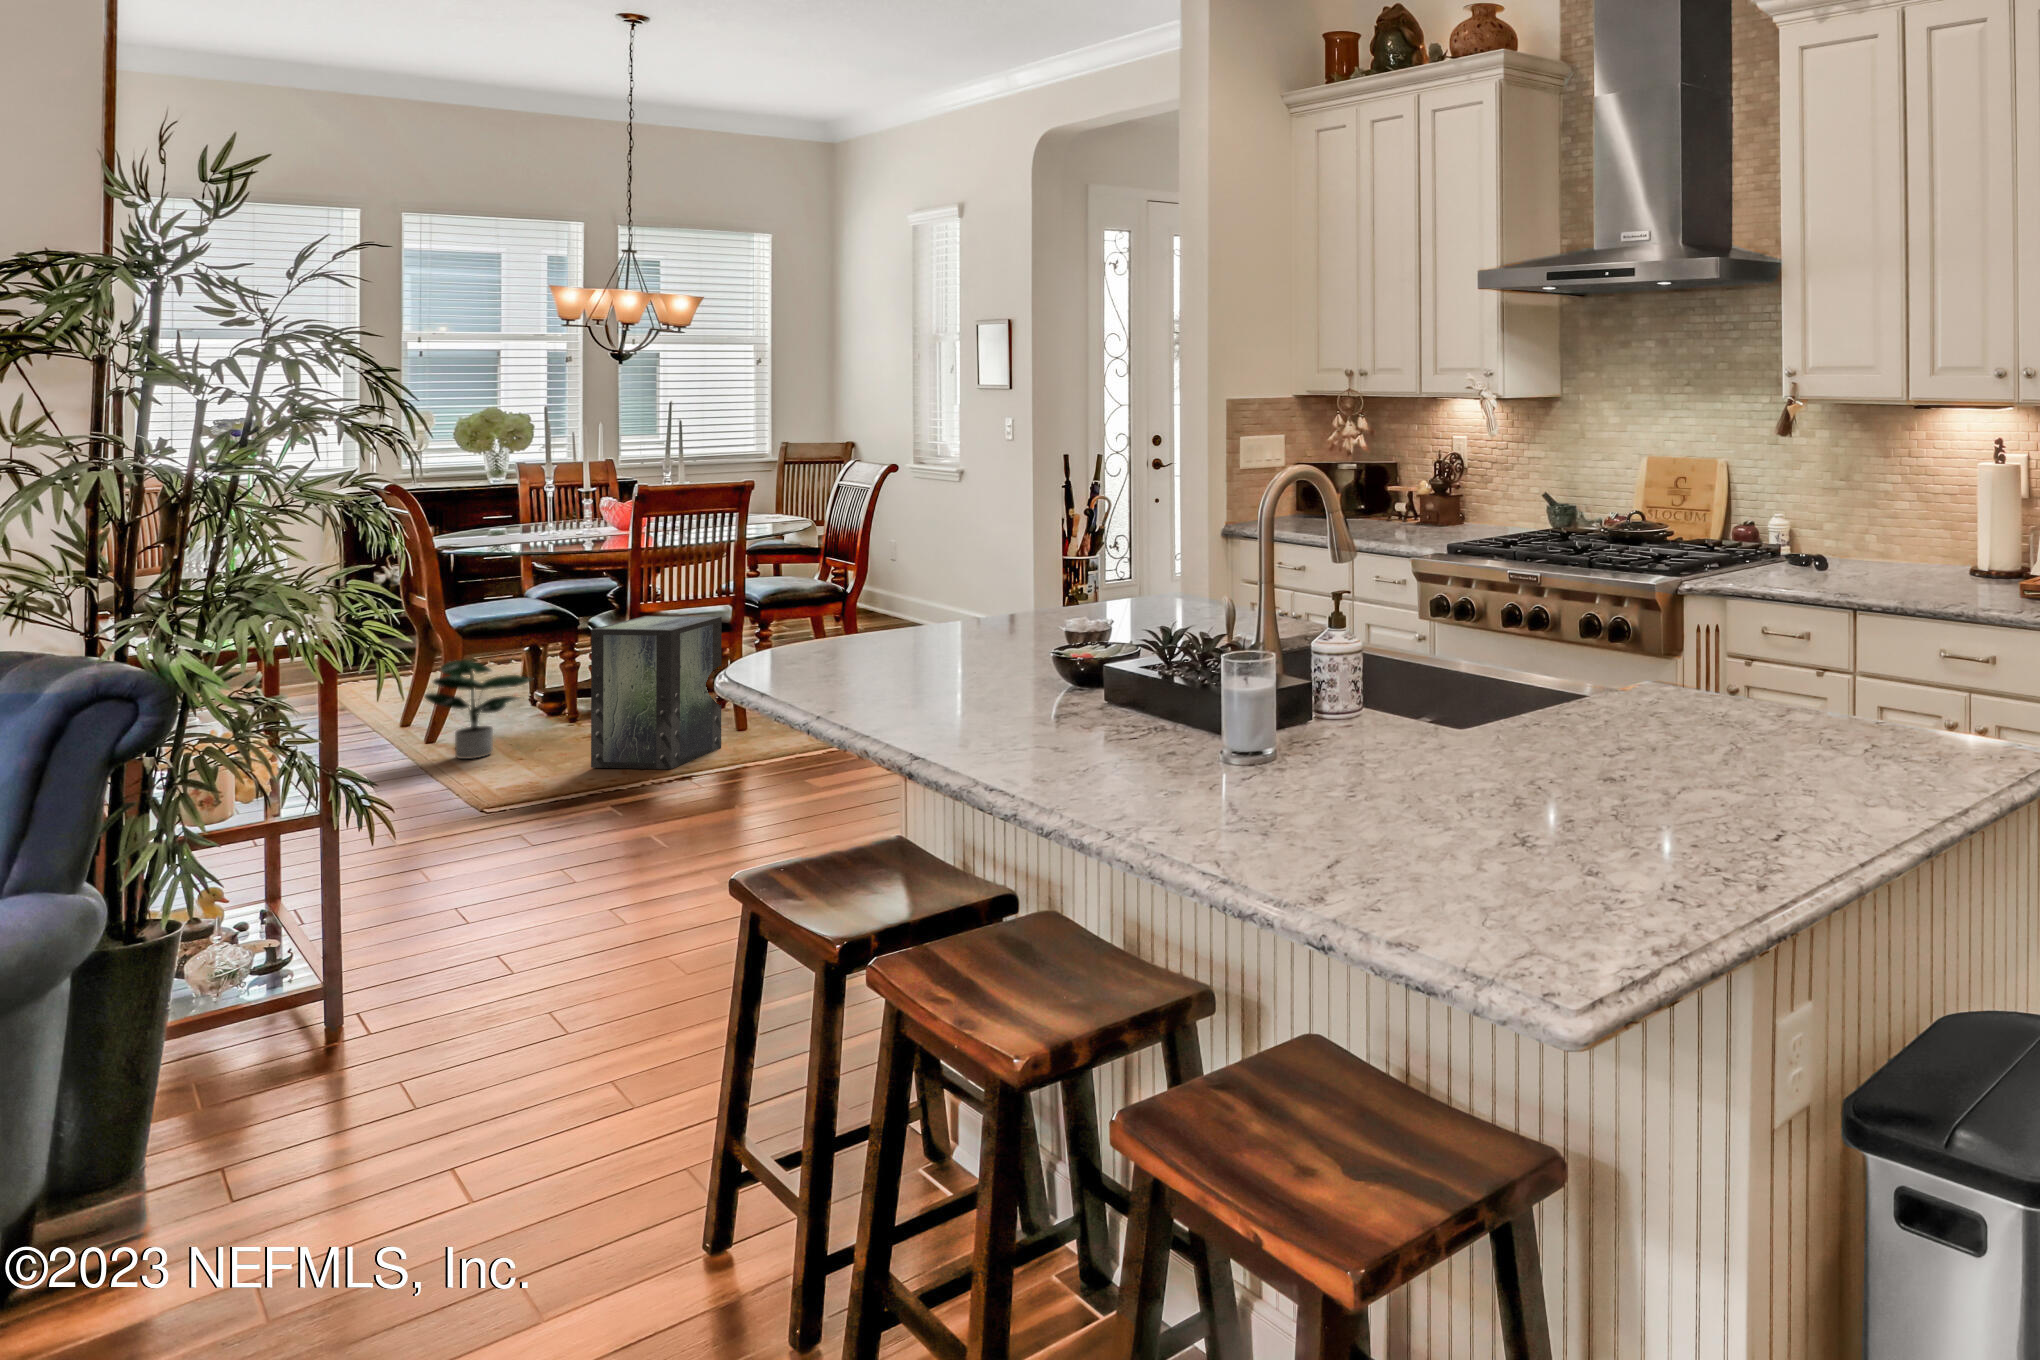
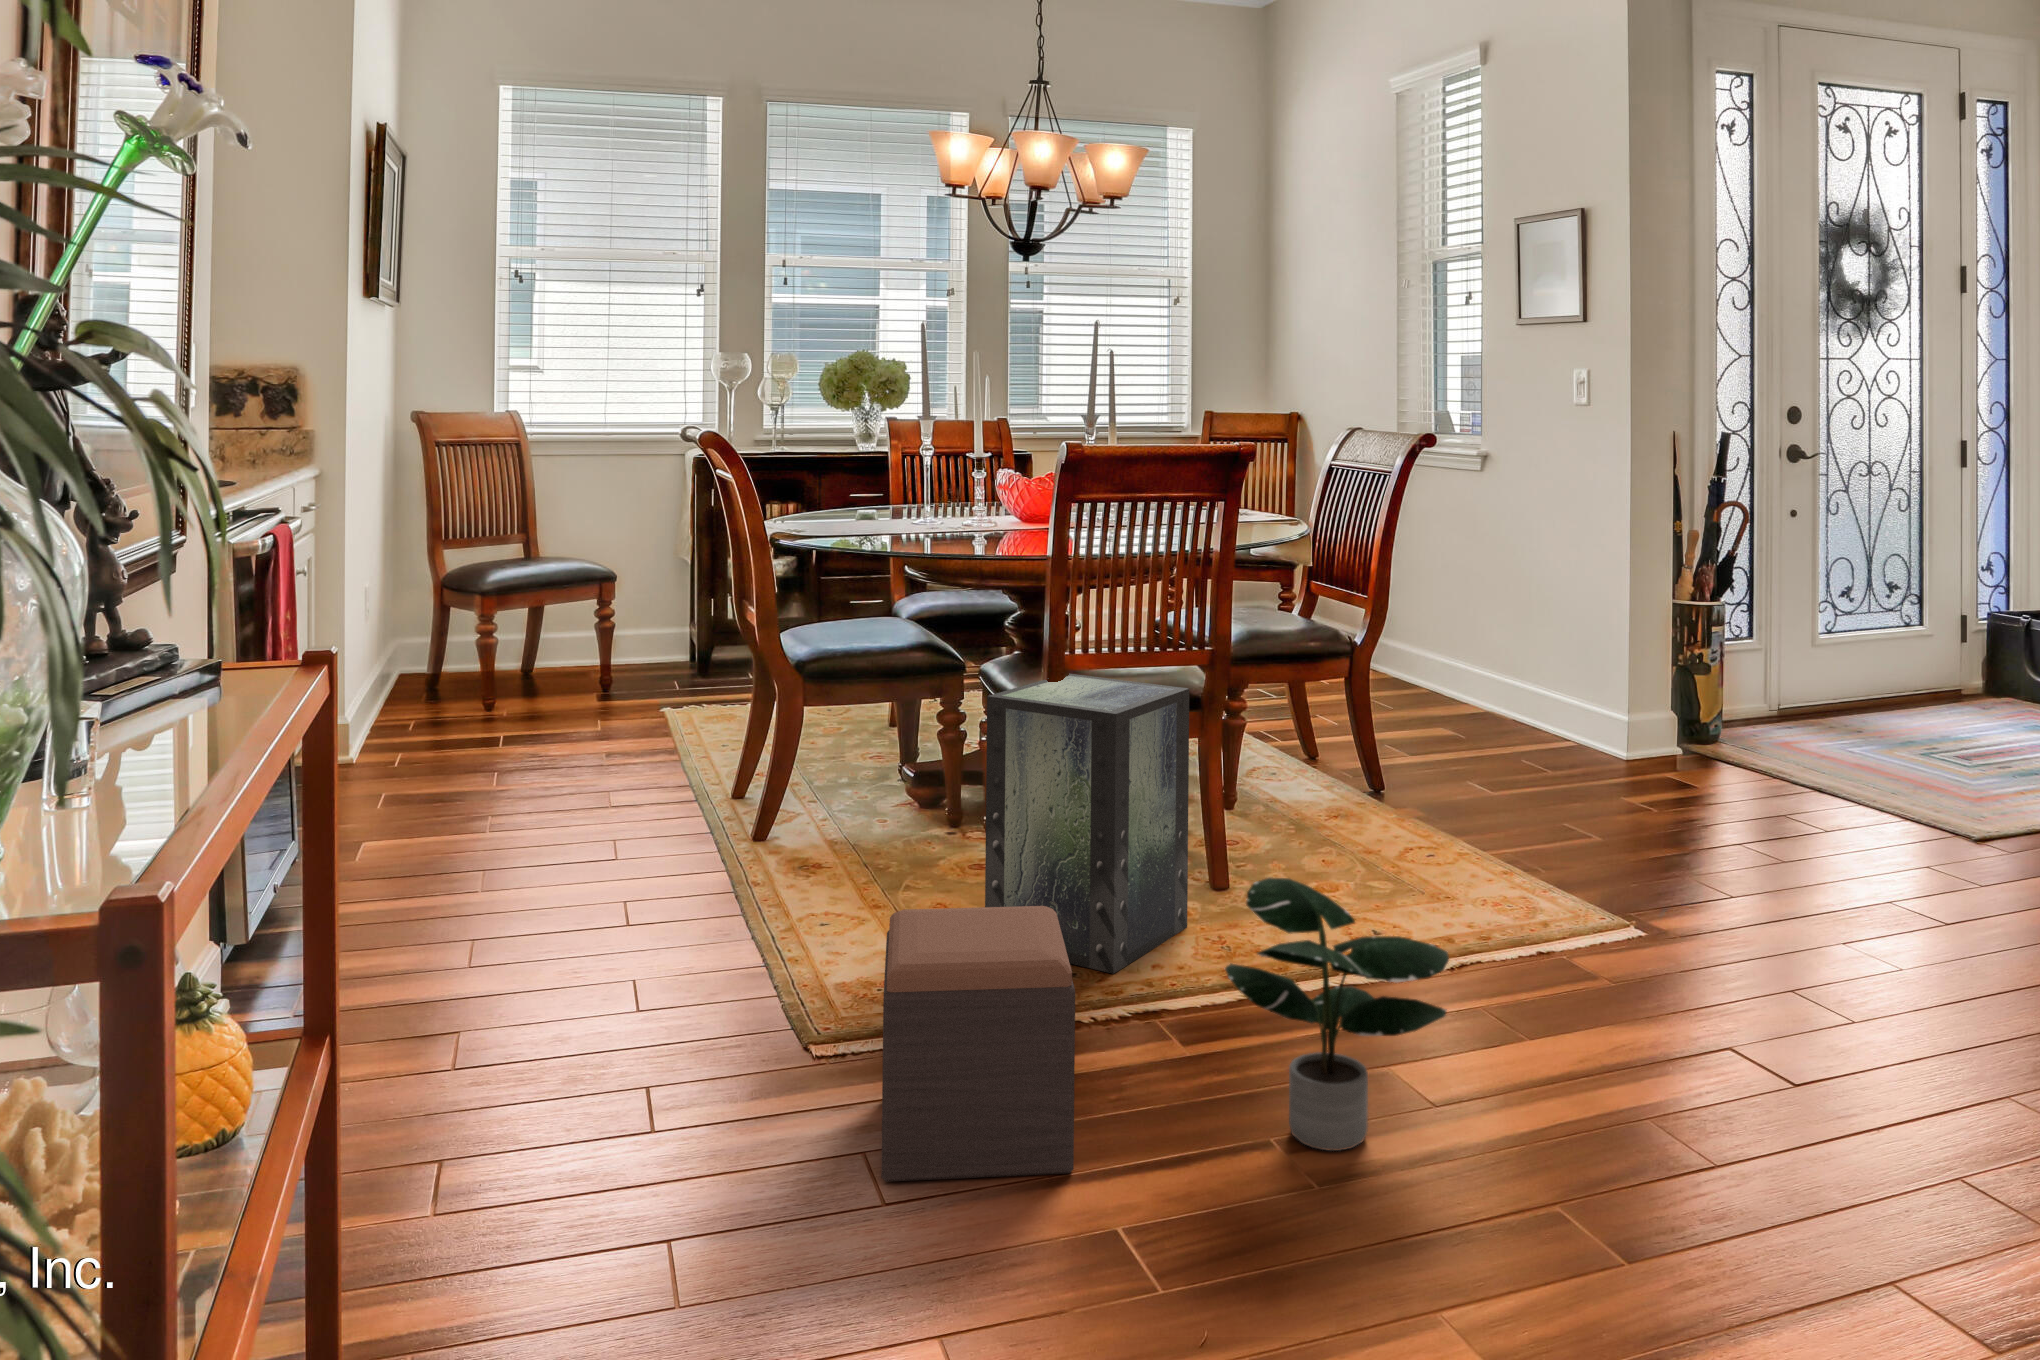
potted plant: present [424,660,532,759] -> present [1225,878,1449,1151]
footstool: none [530,719,635,845] -> present [881,906,1075,1182]

